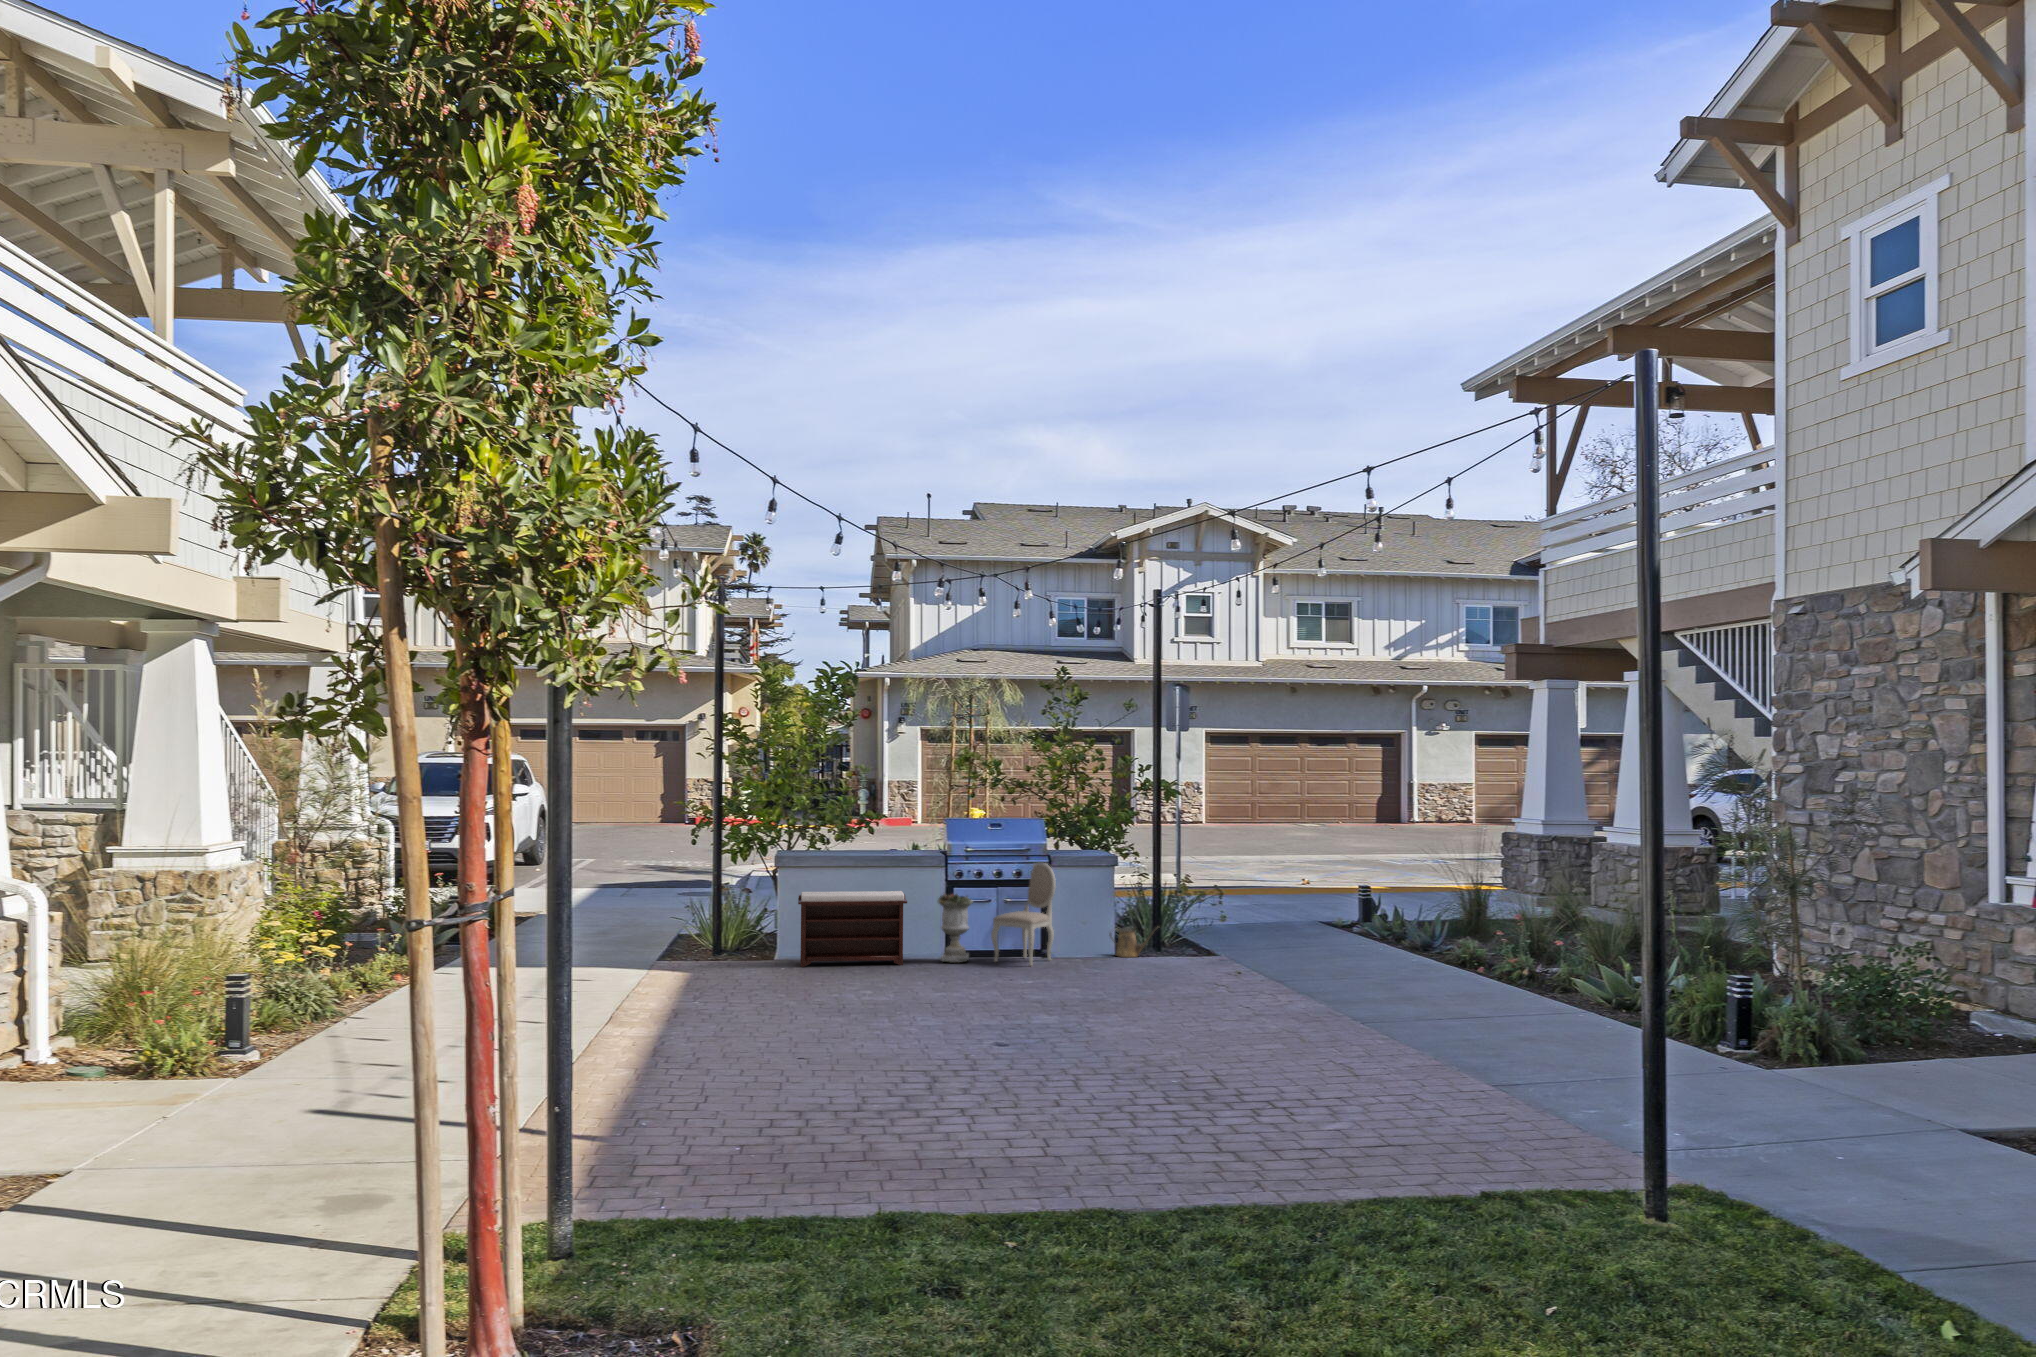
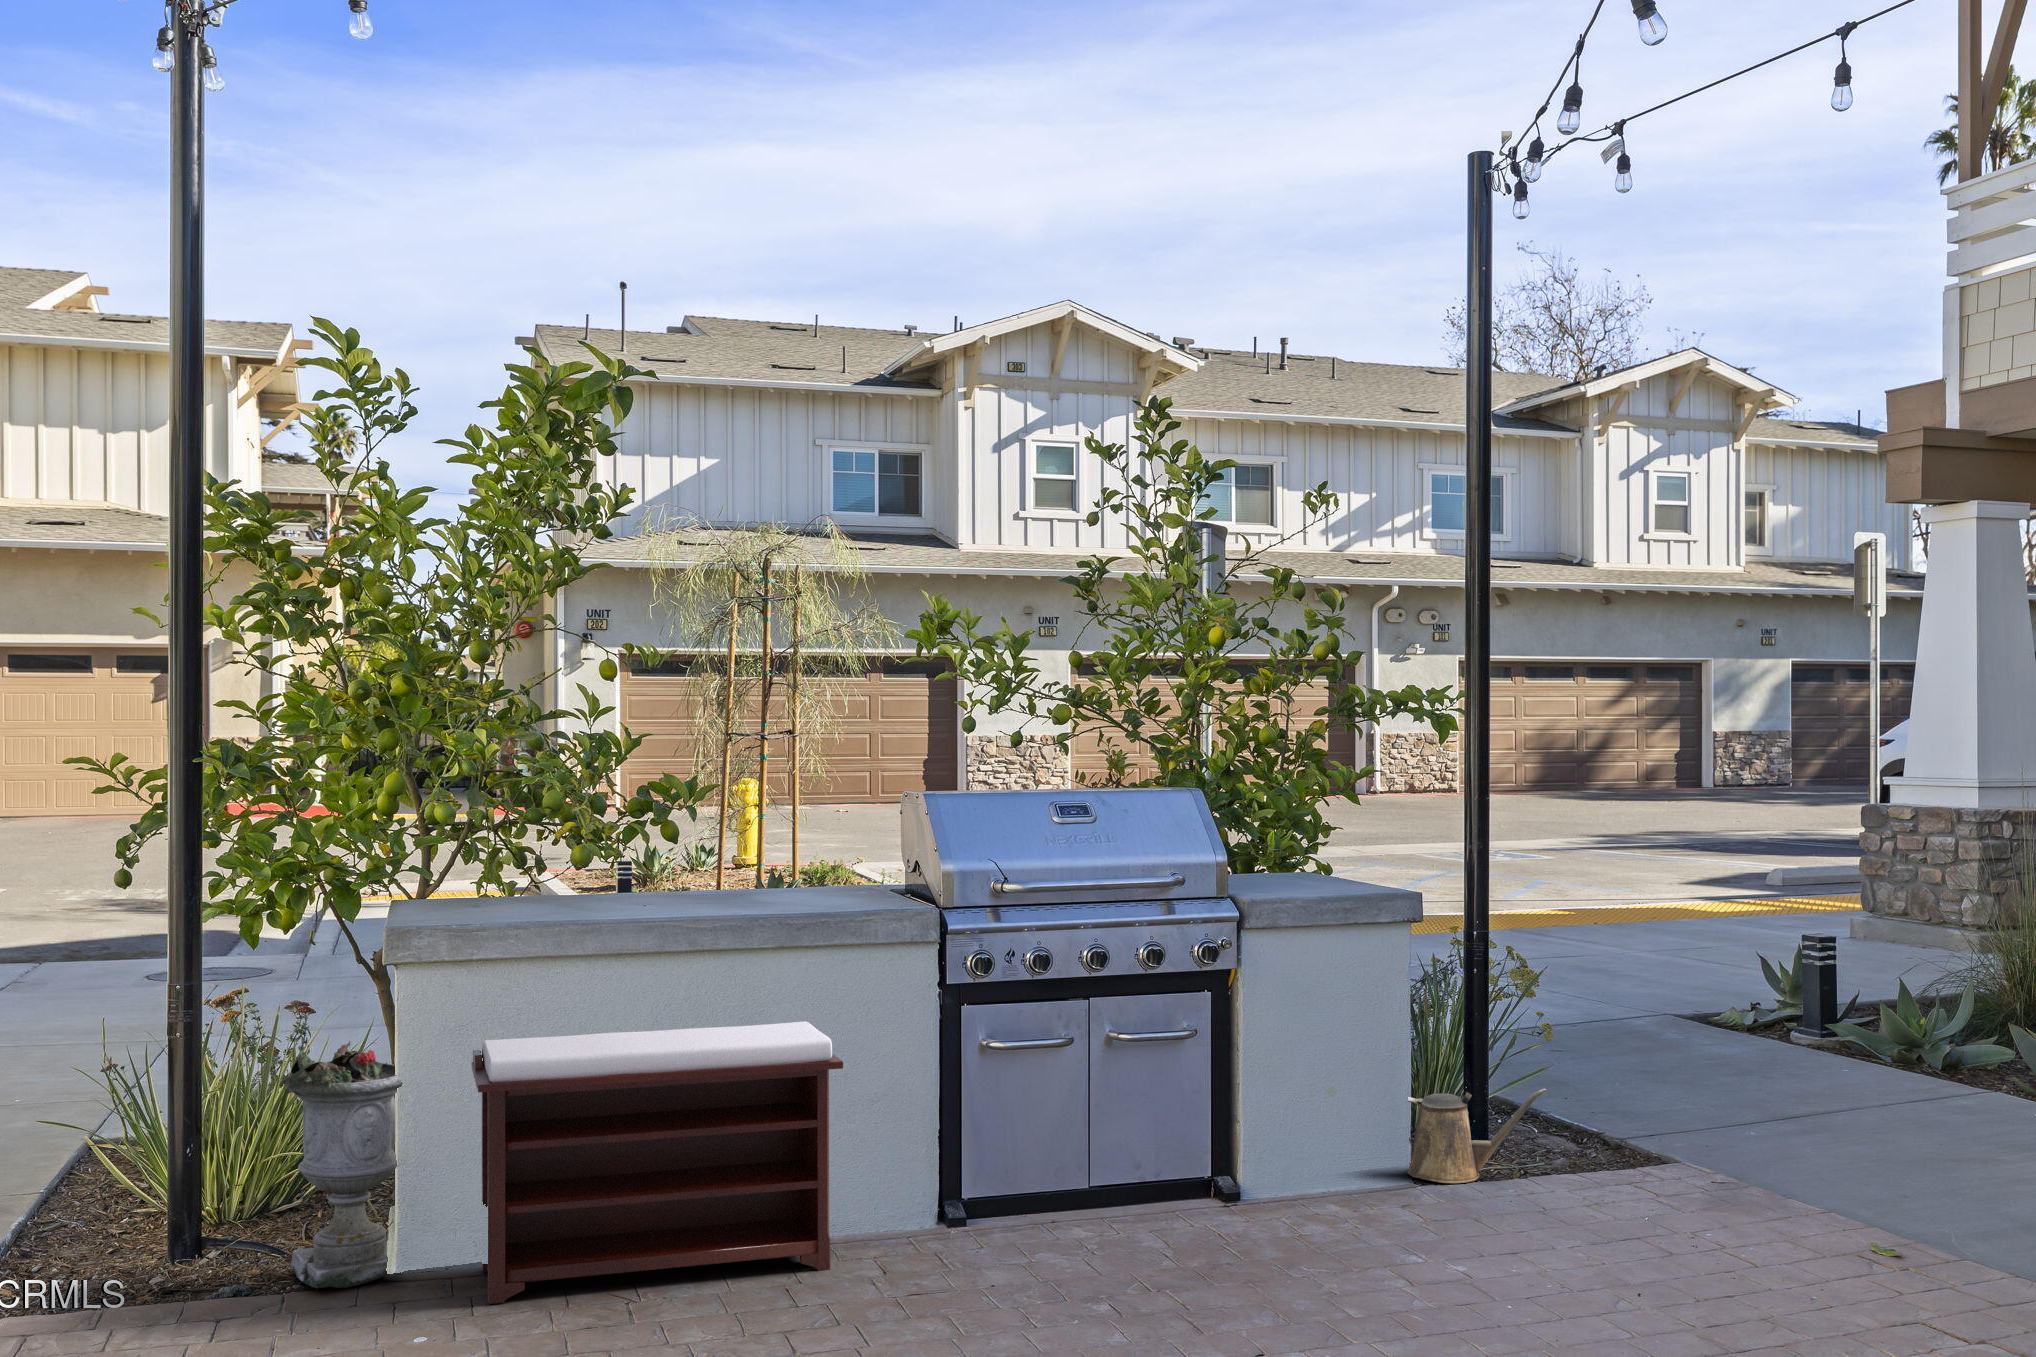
dining chair: present [991,863,1056,966] -> none [1095,918,1275,1250]
planter: present [938,894,973,963] -> present [280,1041,403,1288]

